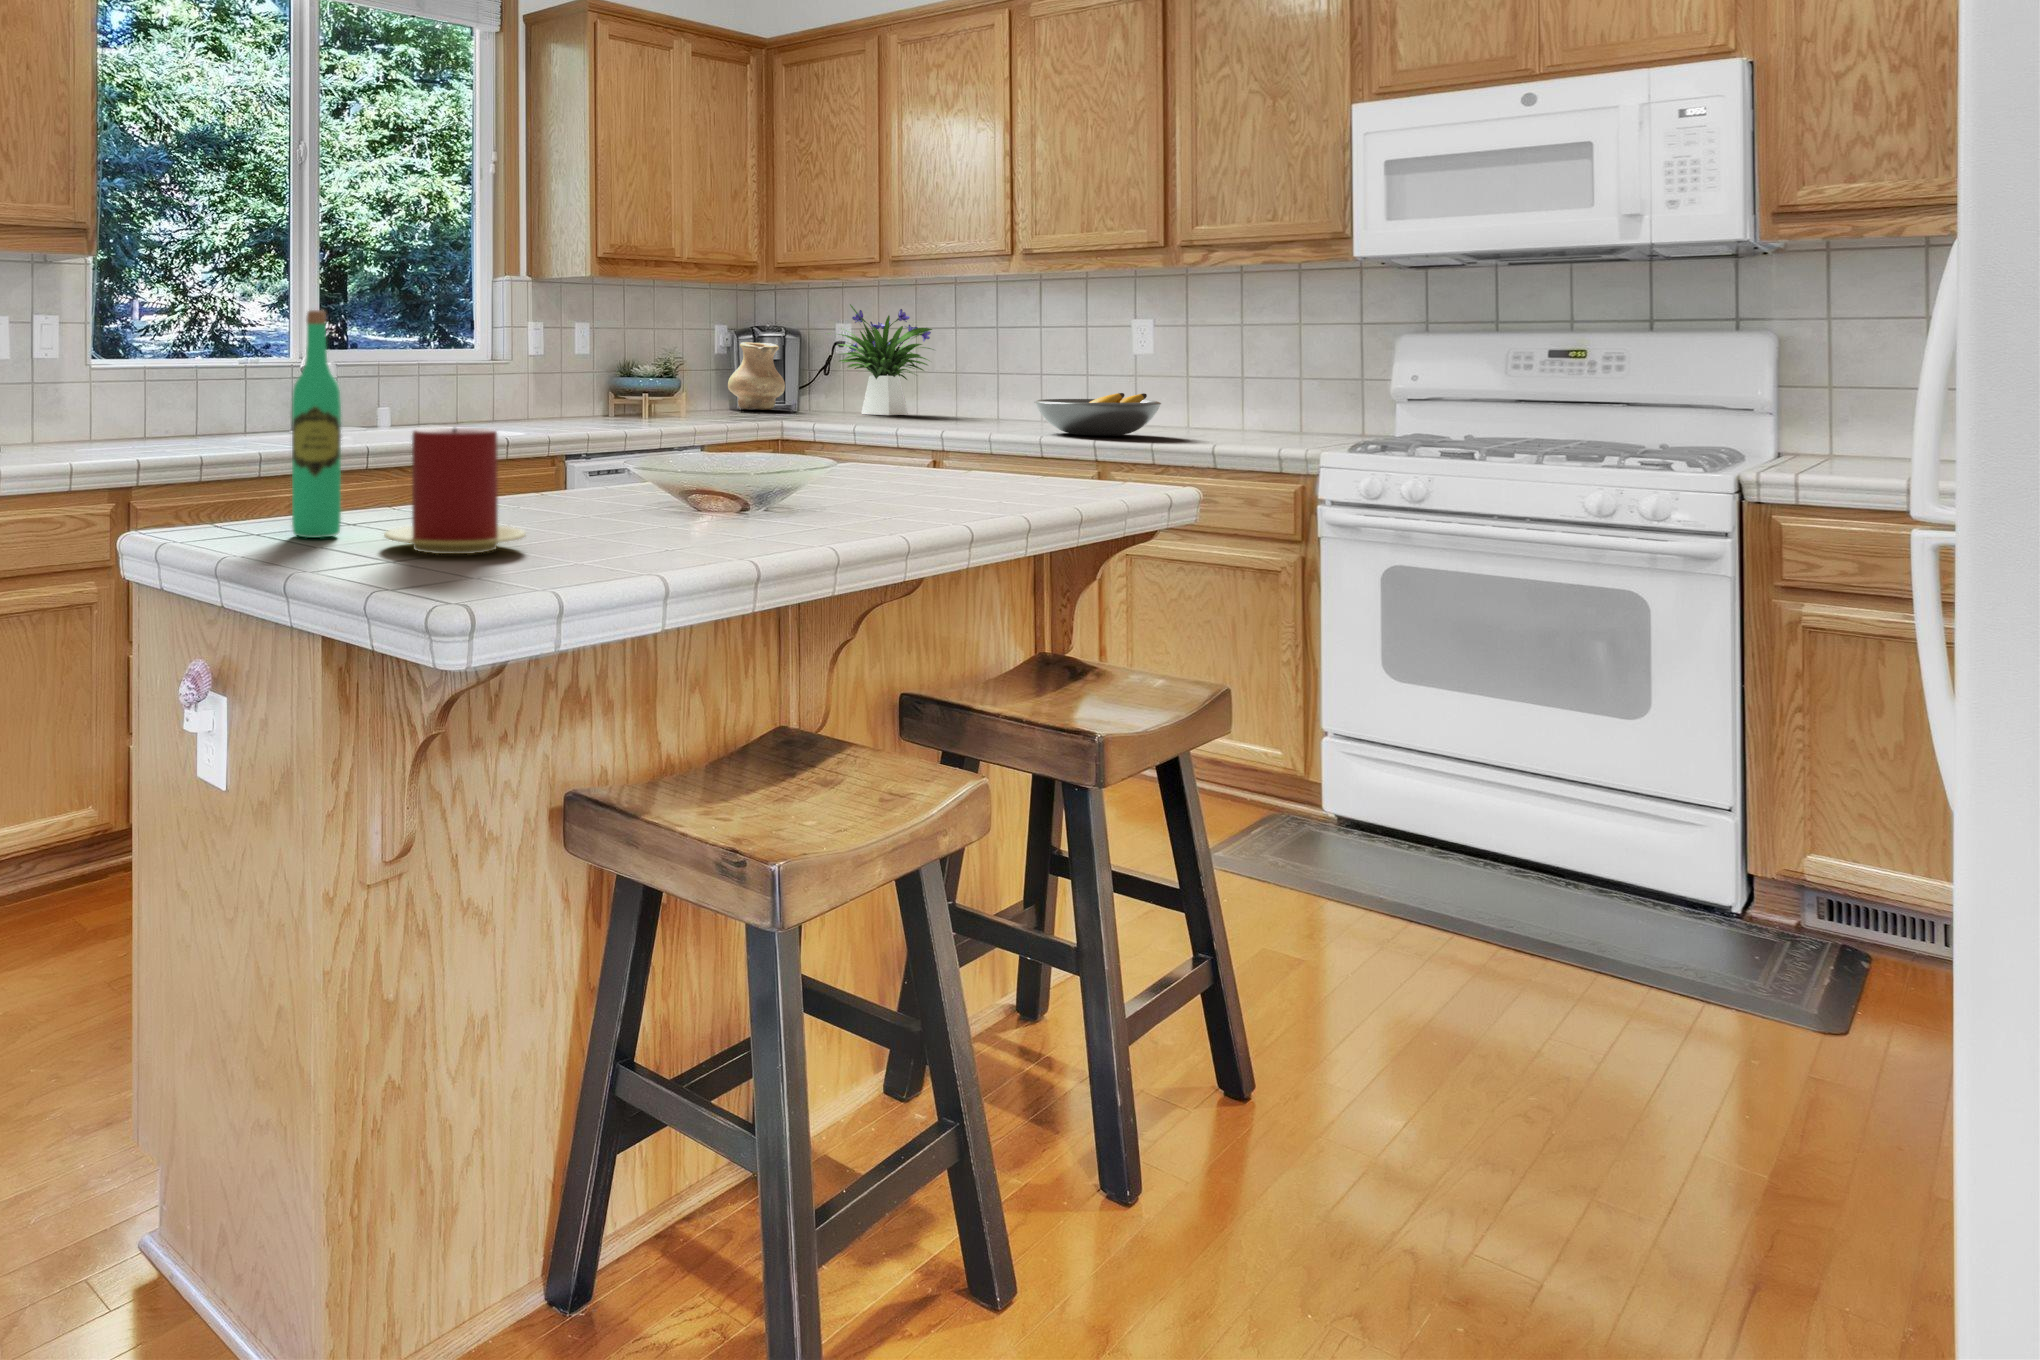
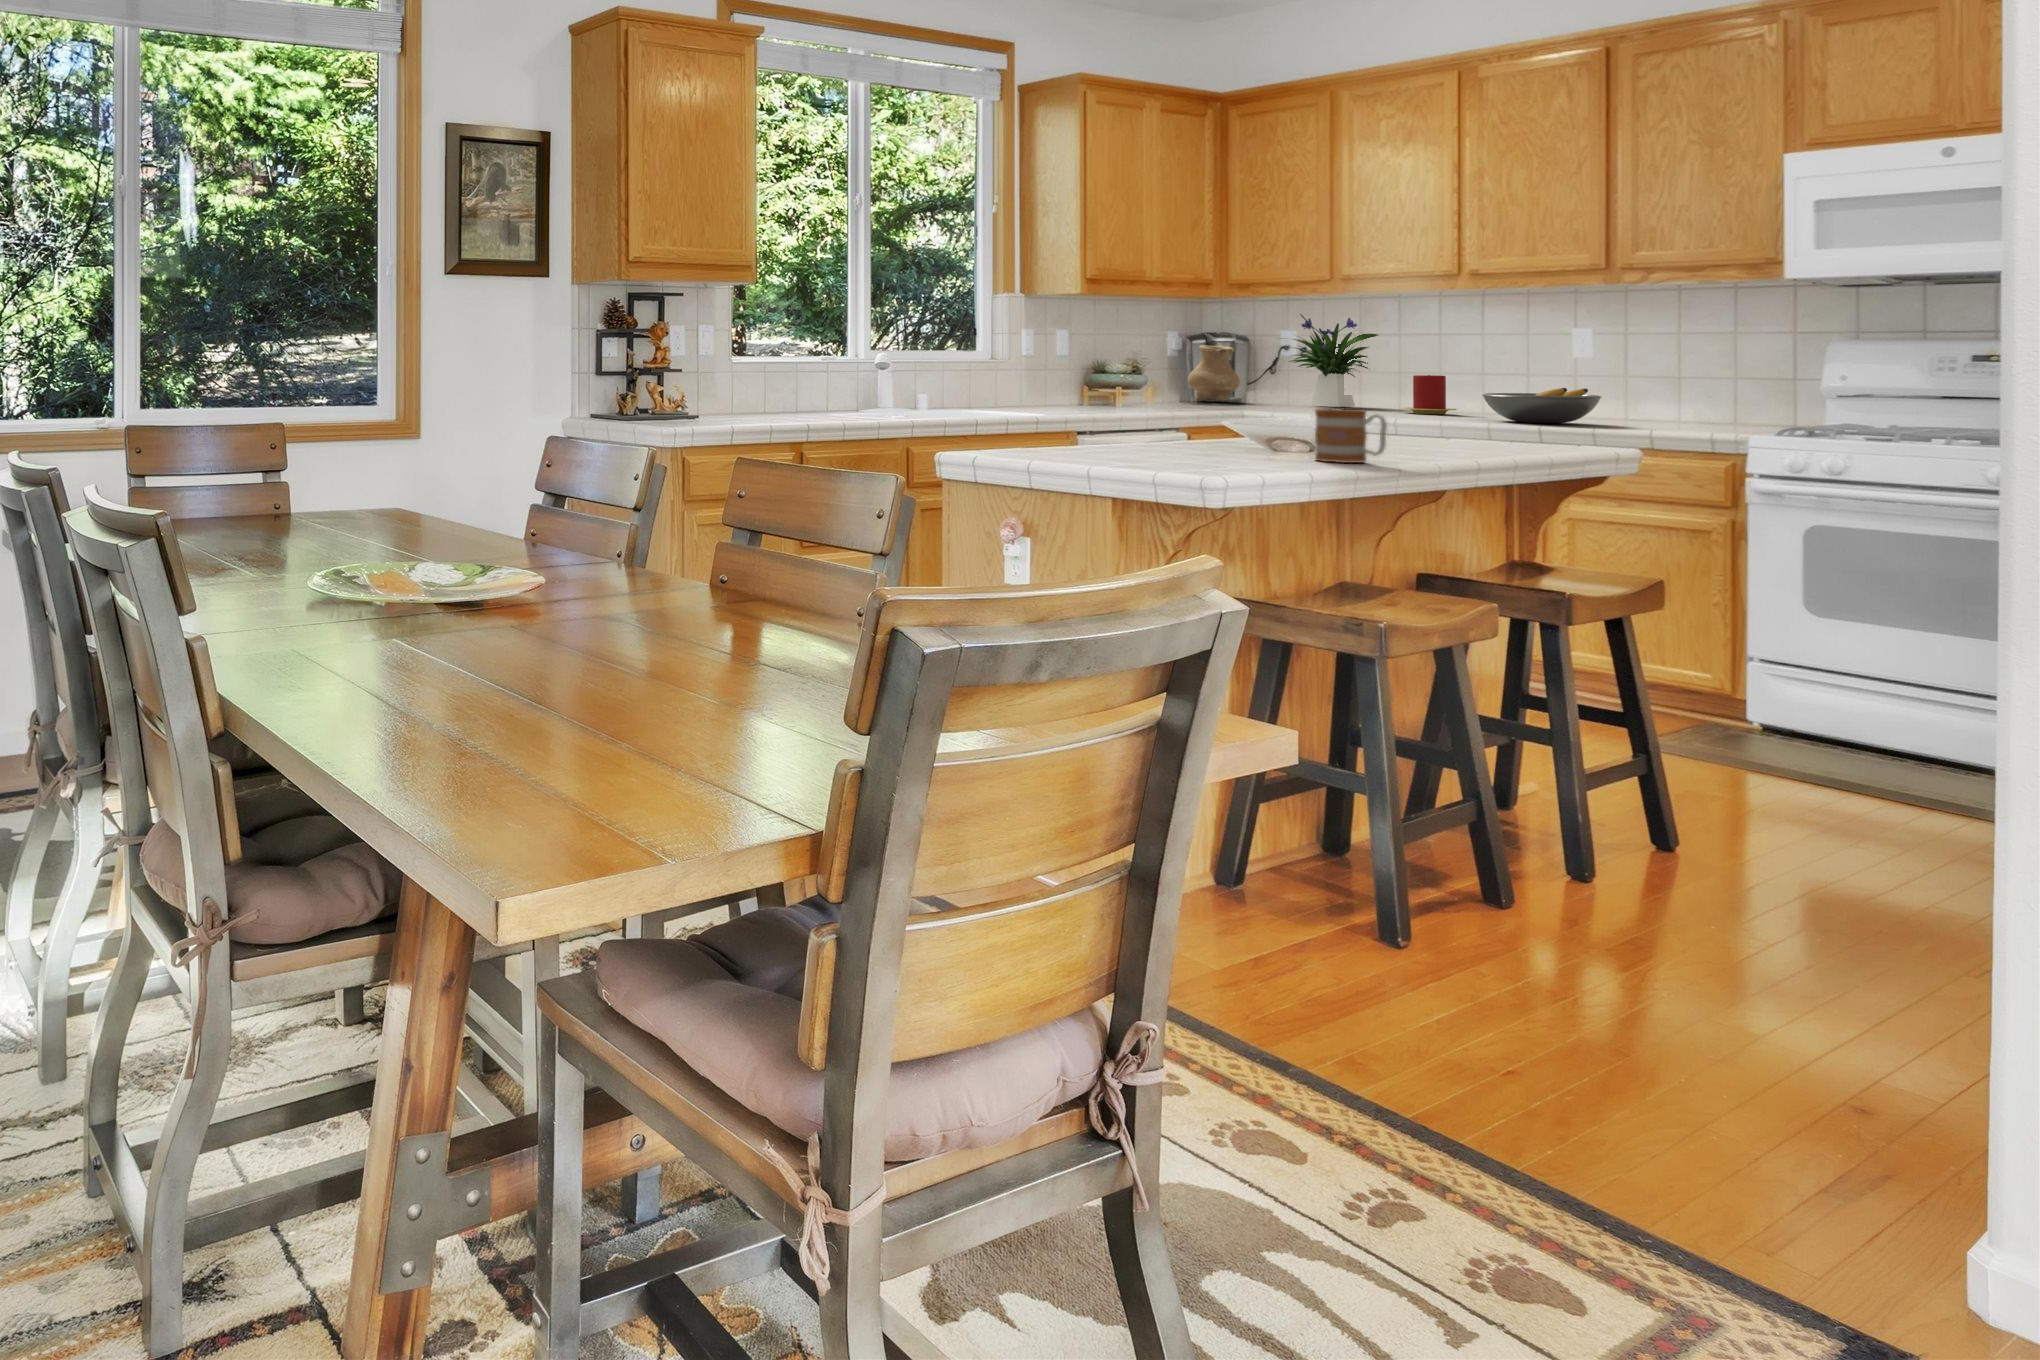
wine bottle: present [292,310,341,538] -> none [1043,326,1072,457]
candle: present [384,428,525,554] -> present [1403,375,1457,414]
mug: none [740,442,839,533] -> present [1315,408,1387,463]

